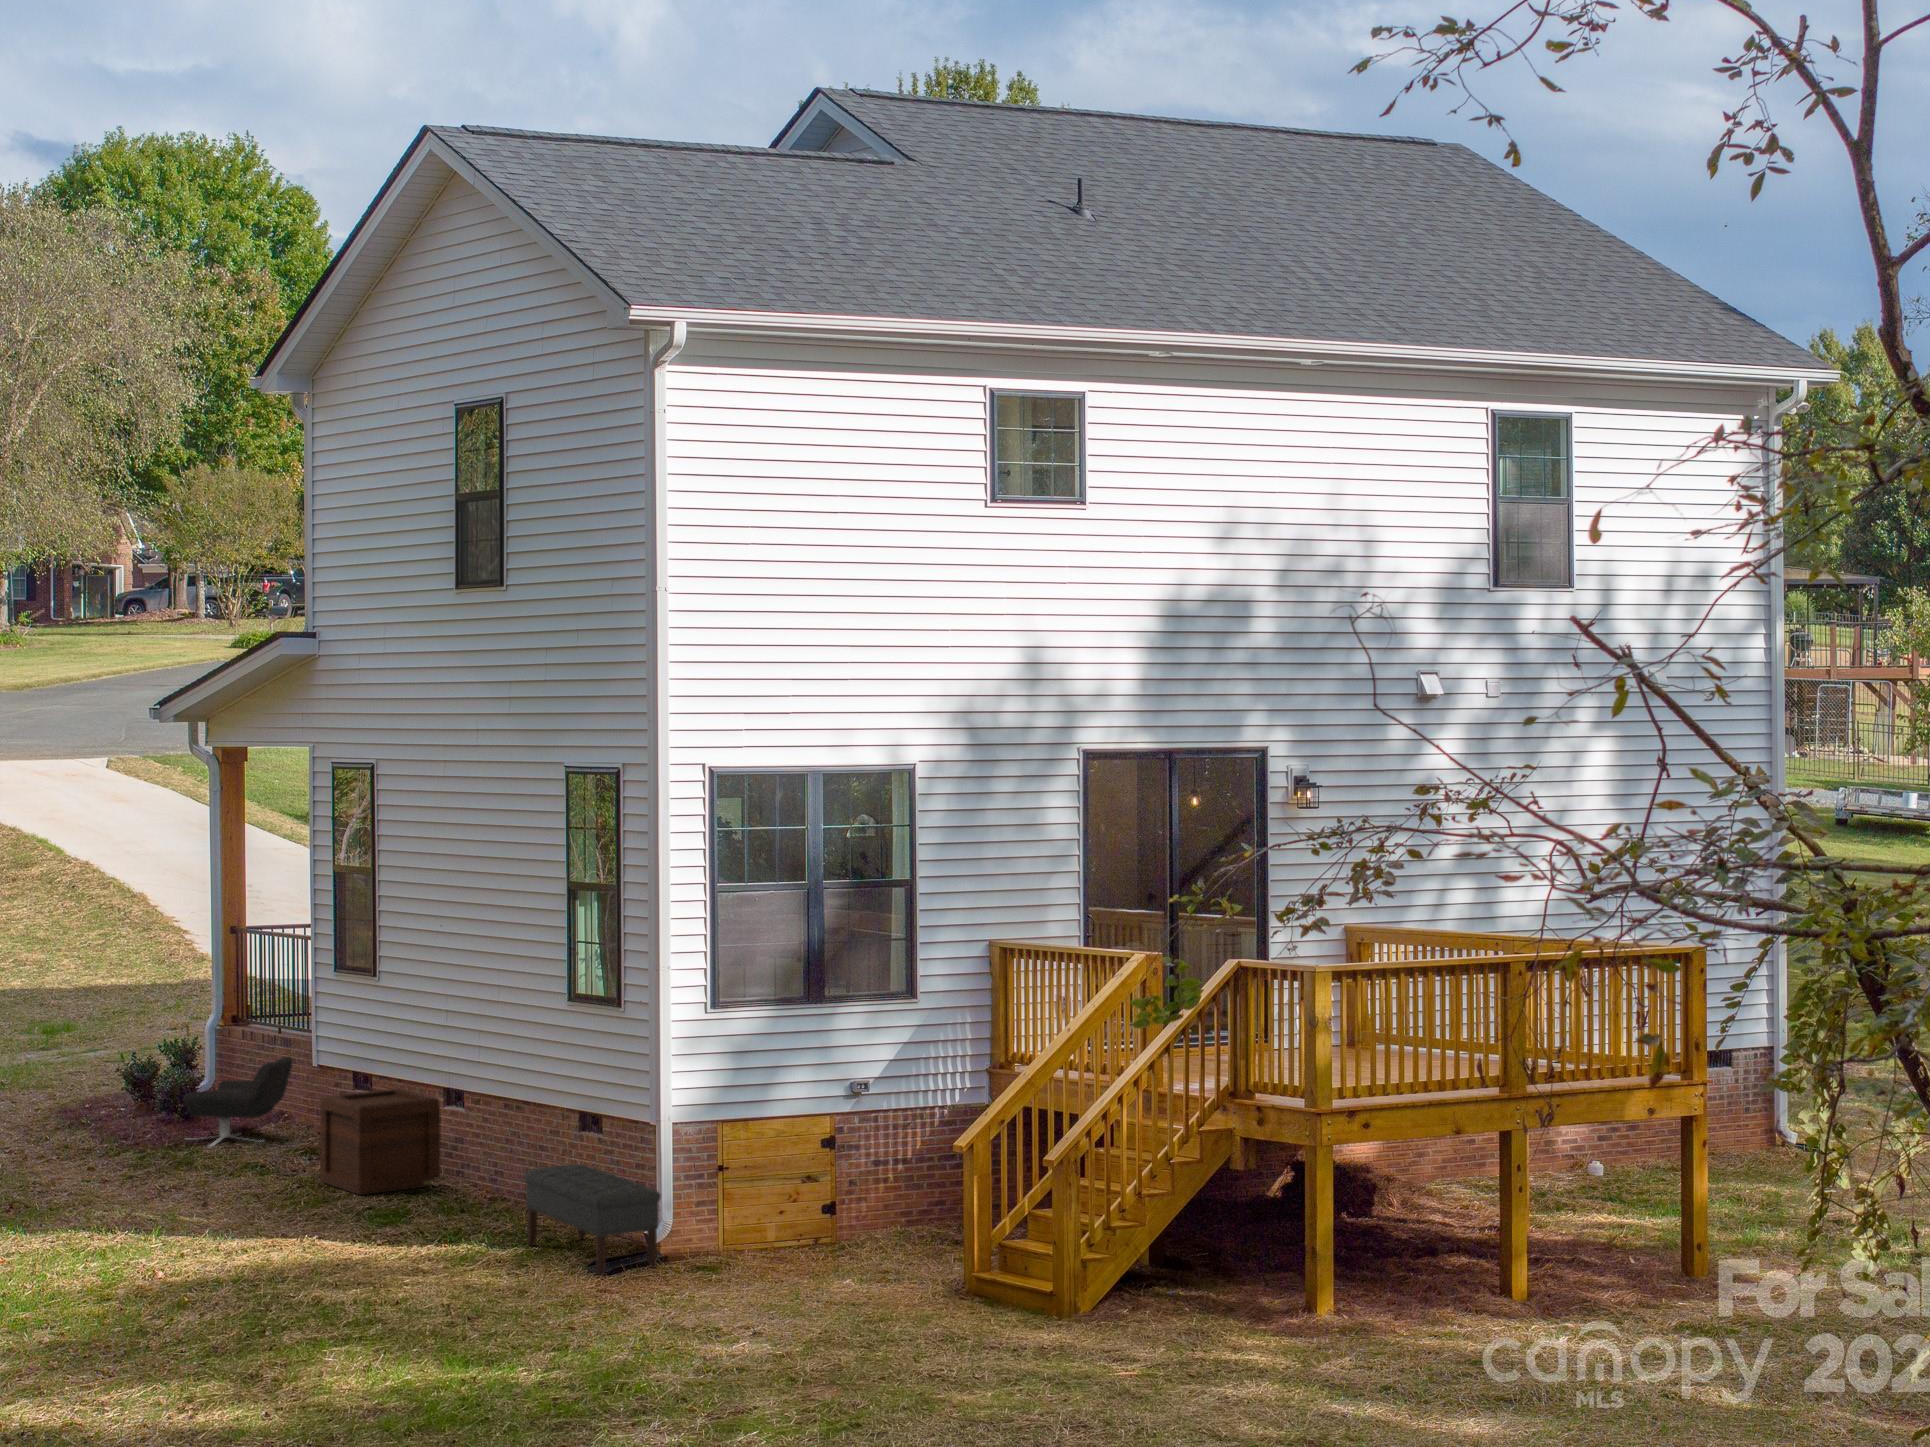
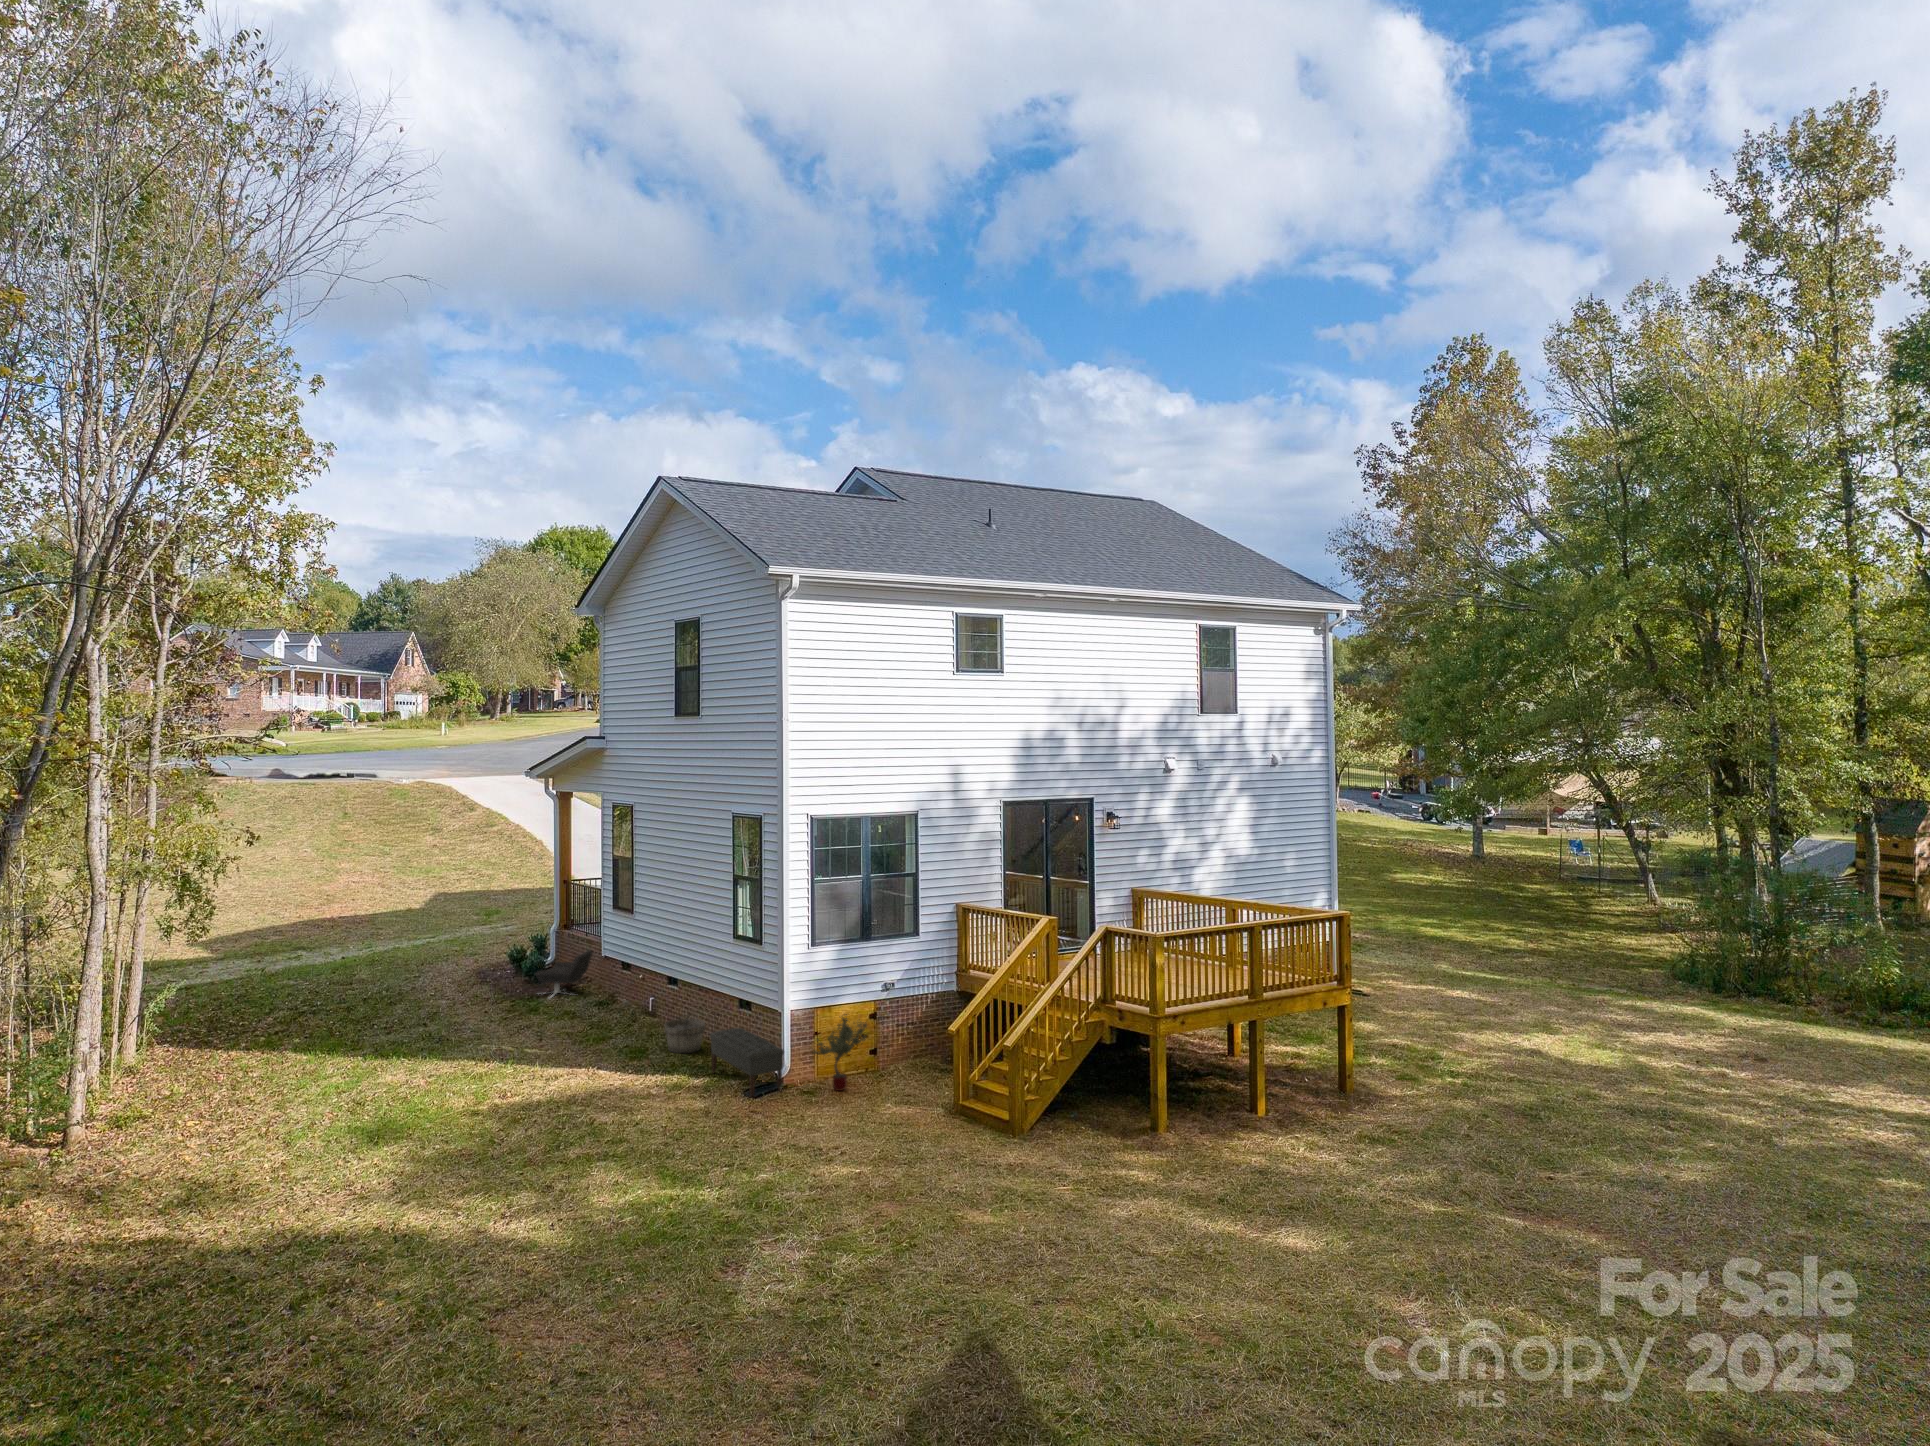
wooden crate: present [320,1089,441,1195] -> none [603,974,666,1035]
potted tree: none [710,1128,816,1268] -> present [813,1014,867,1091]
wooden bucket: none [437,1150,517,1220] -> present [665,1018,705,1053]

